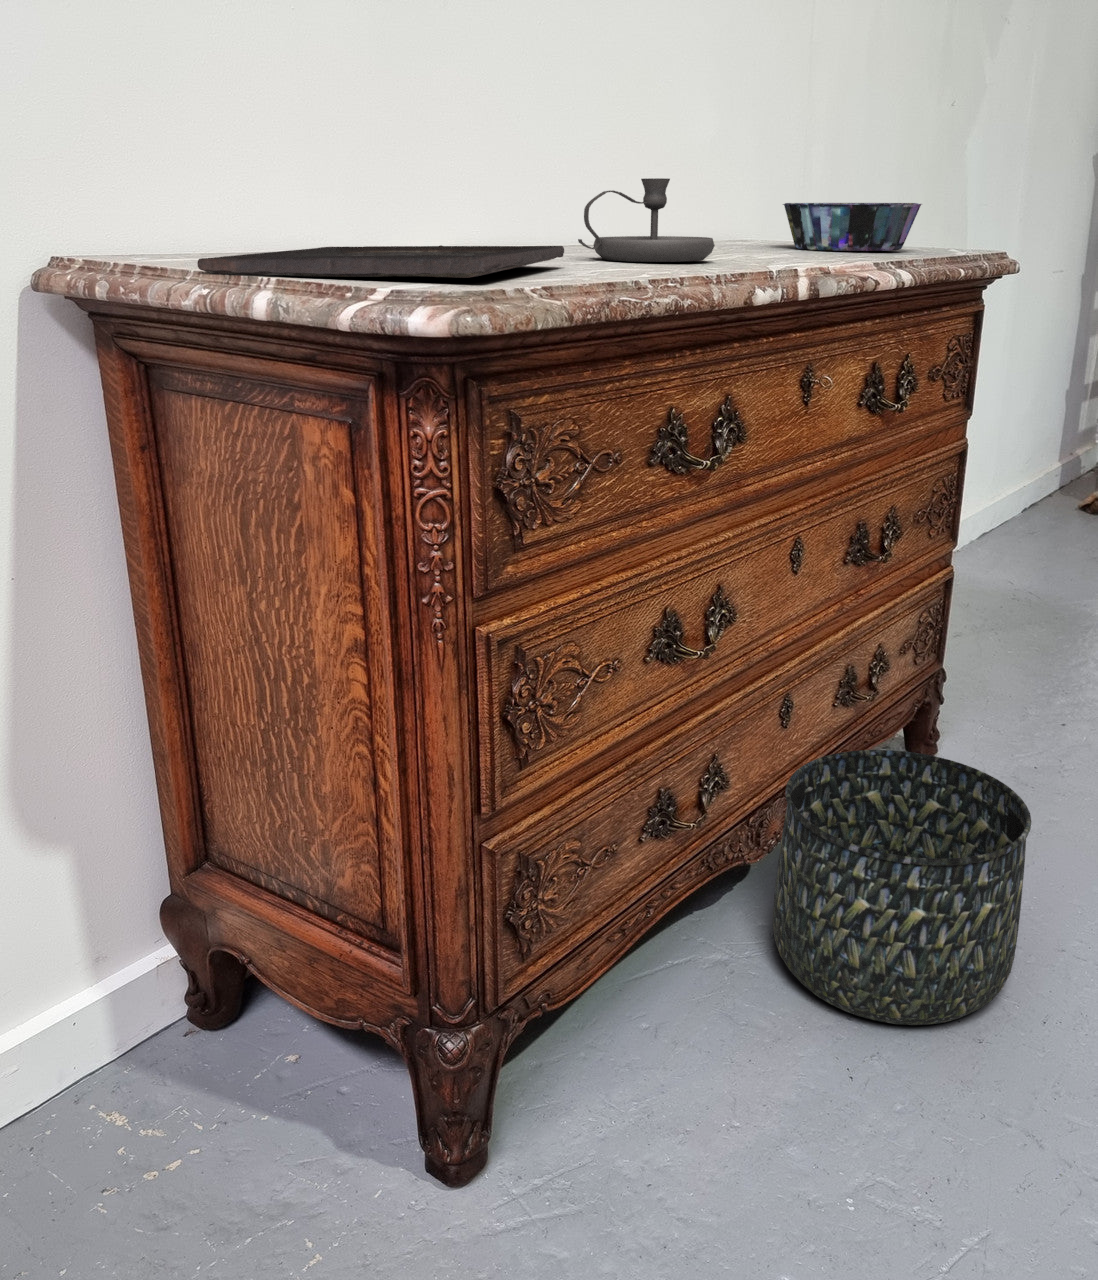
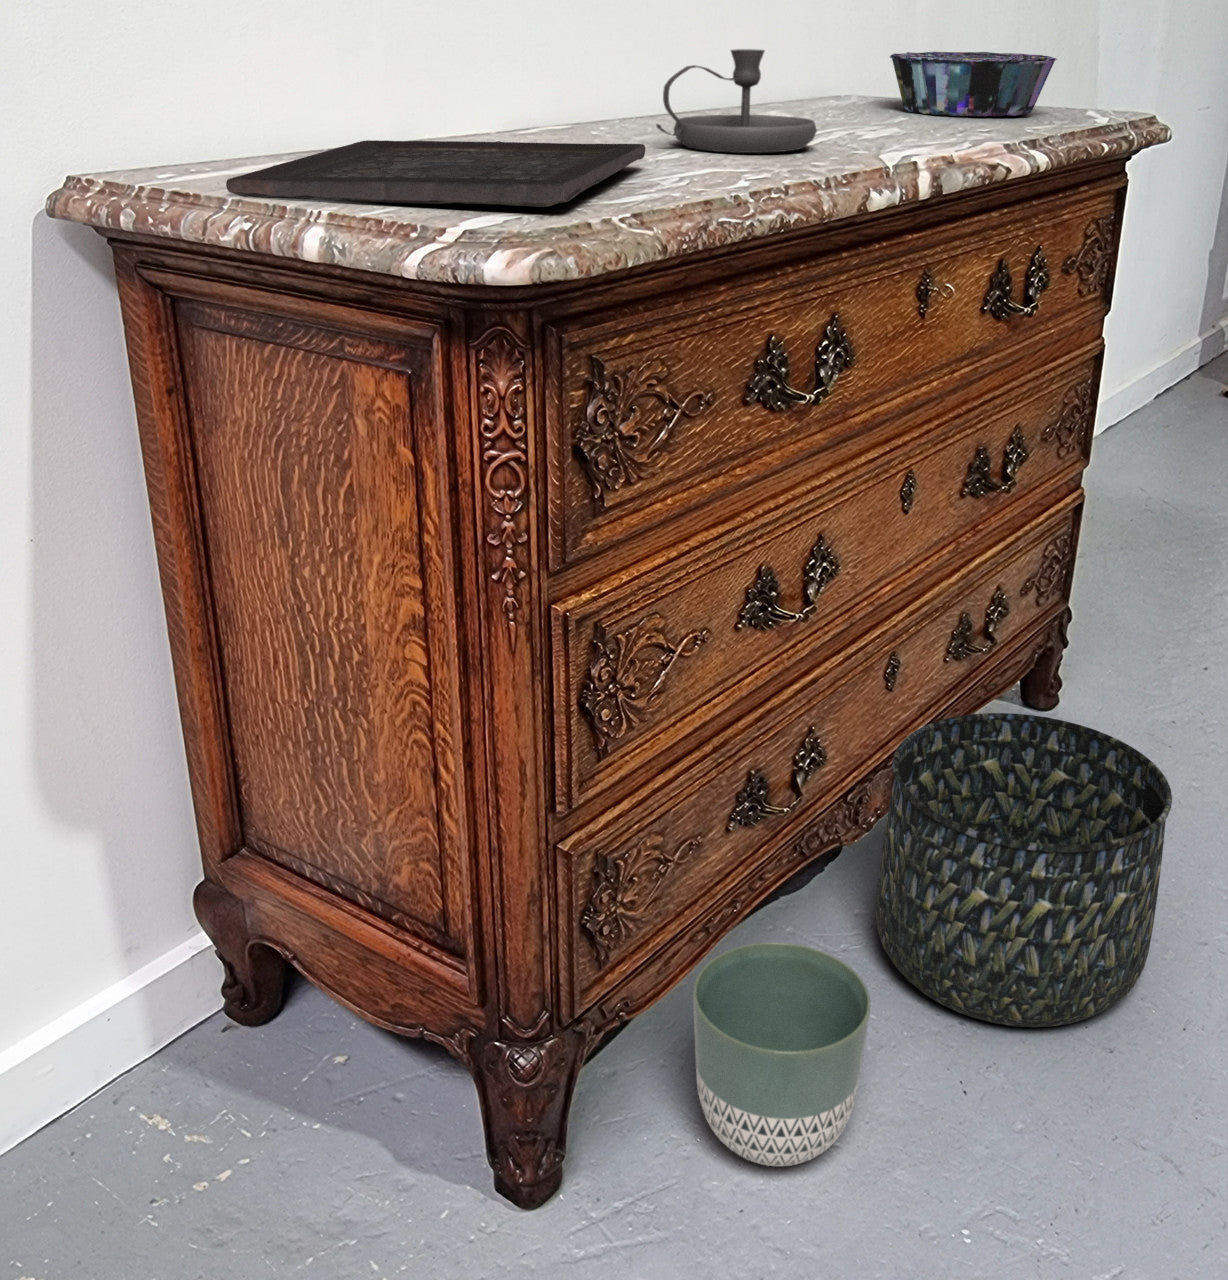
planter: none [606,942,763,1144] -> present [693,942,870,1166]

